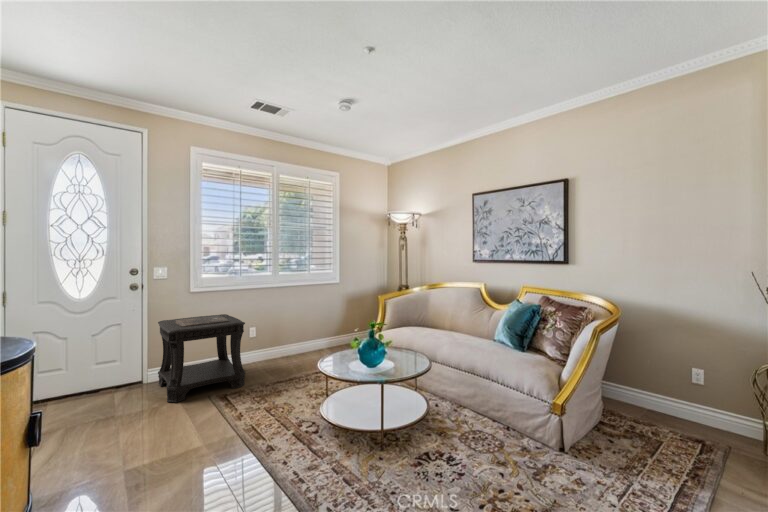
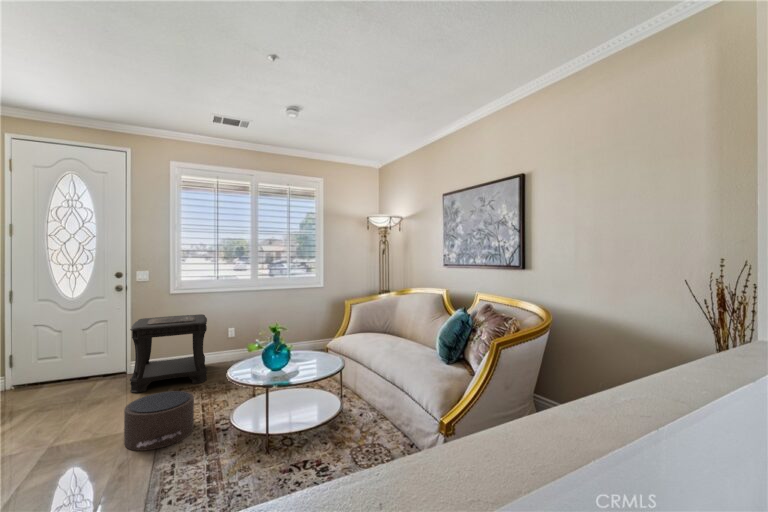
pouf: none [202,395,280,461] -> present [124,391,194,451]

